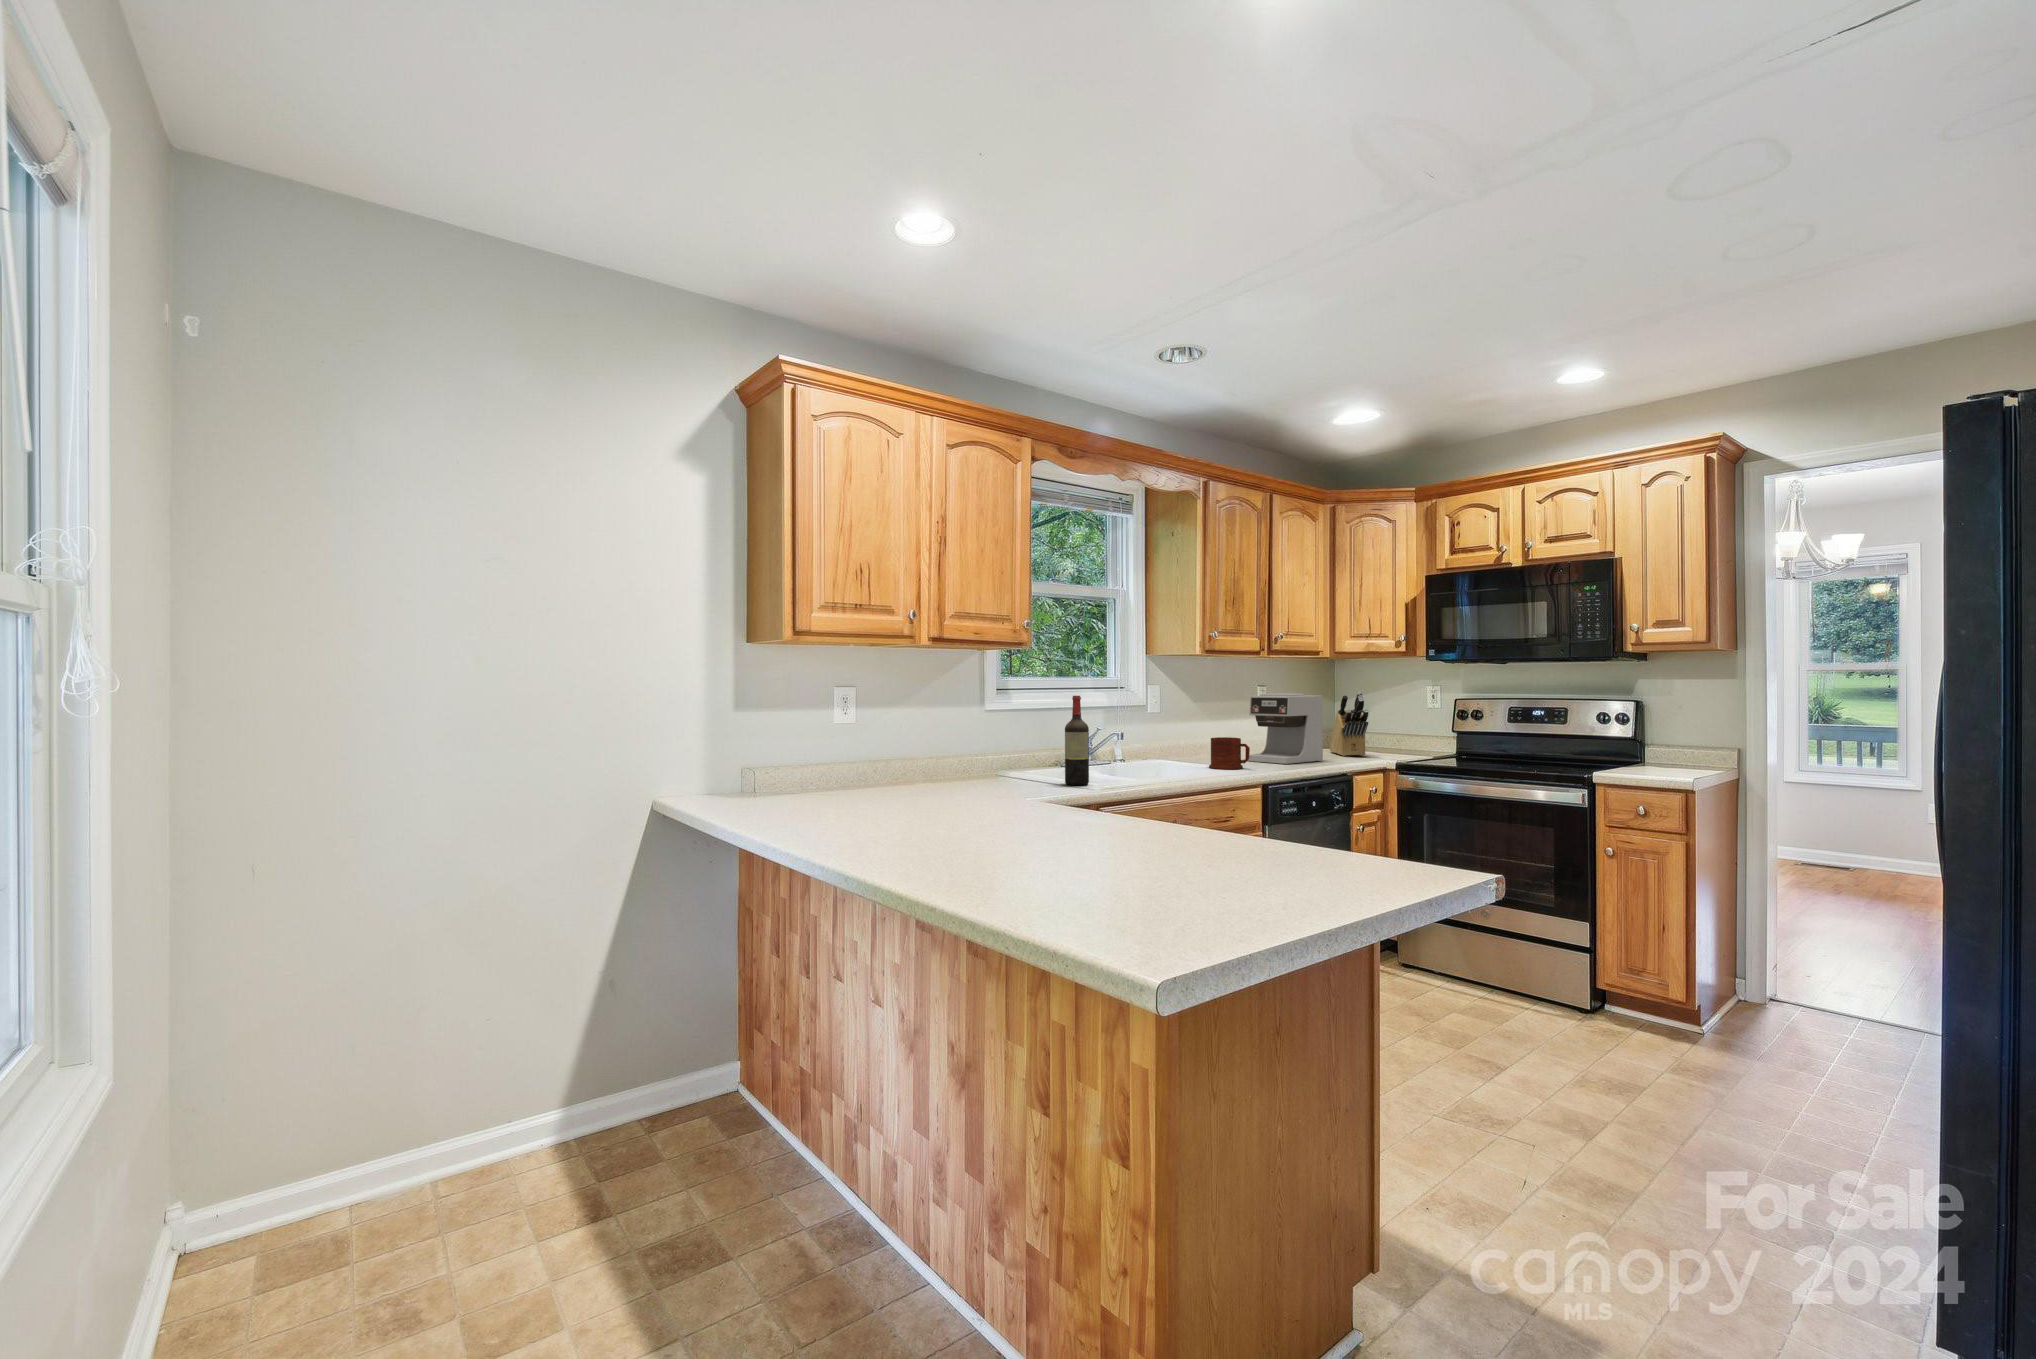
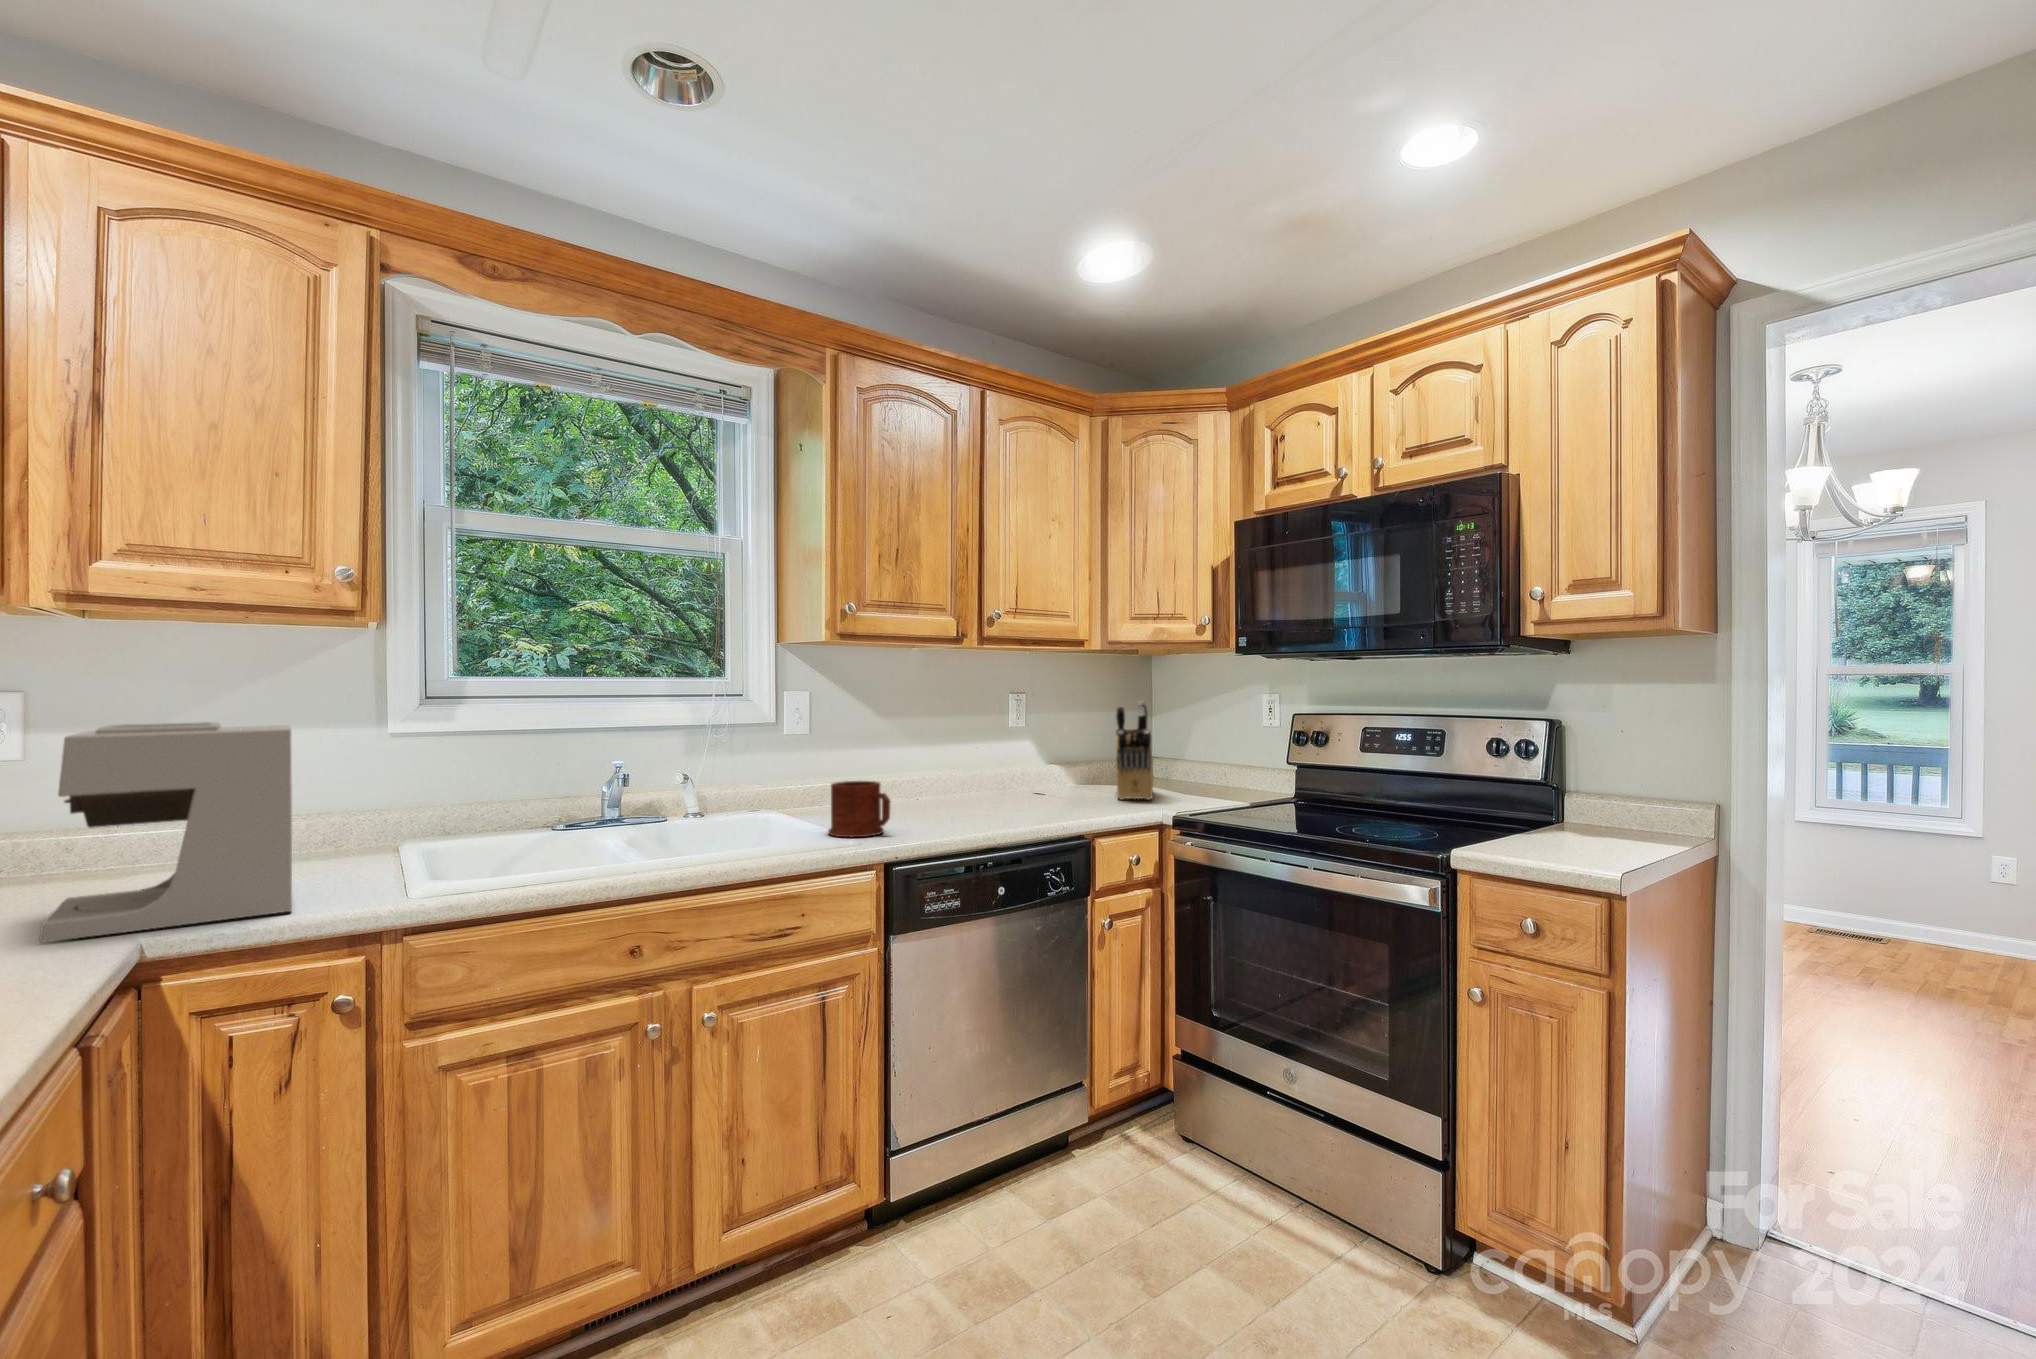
coffee maker: present [1248,693,1323,764] -> present [39,722,292,943]
wine bottle: present [1065,696,1089,785] -> none [397,720,451,894]

